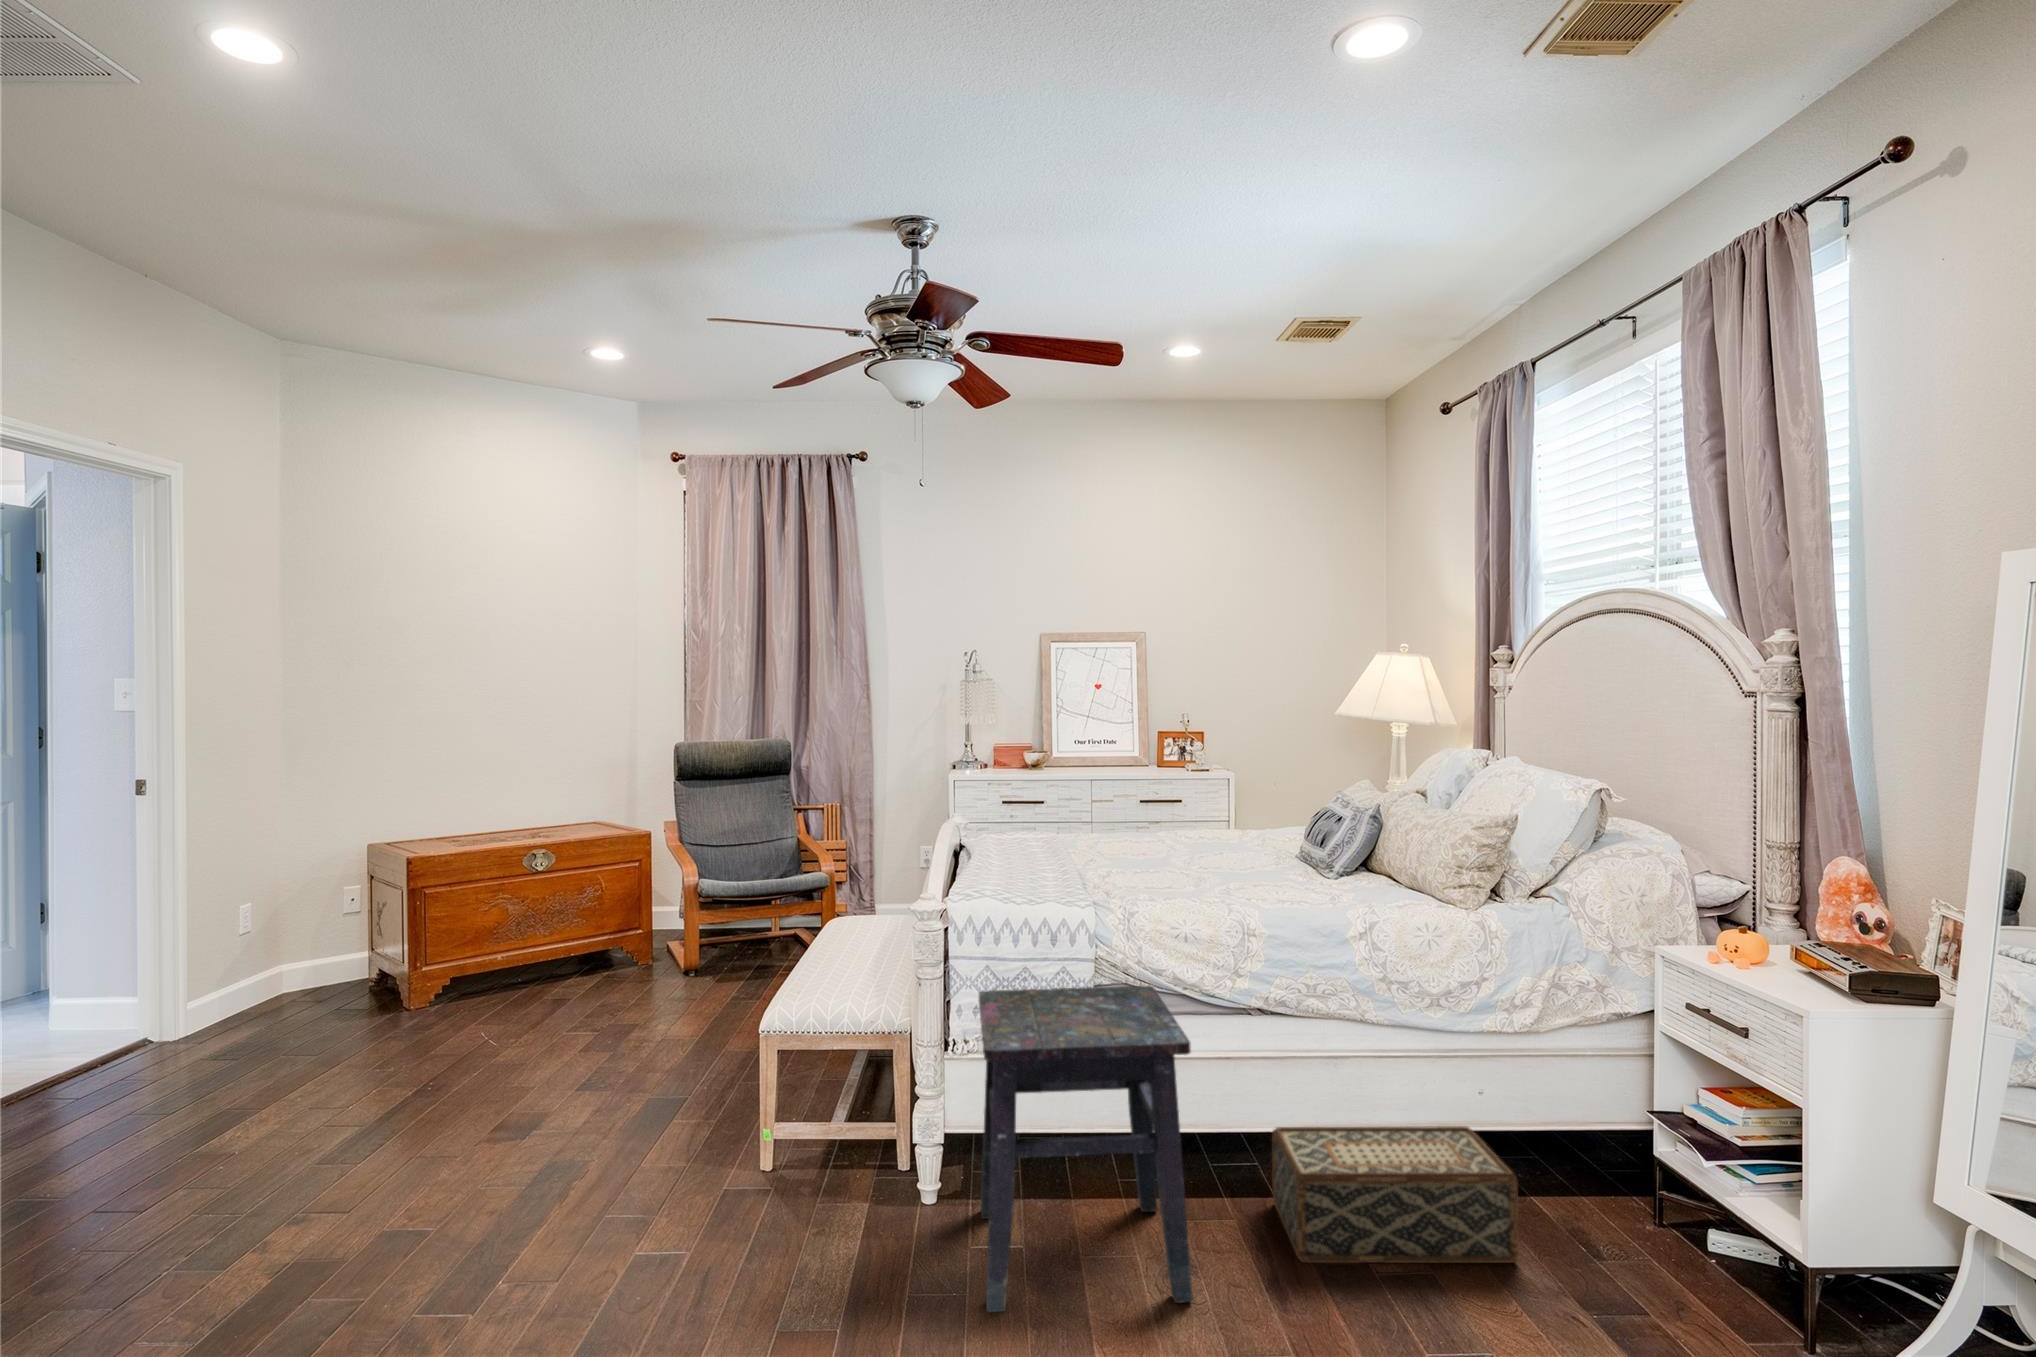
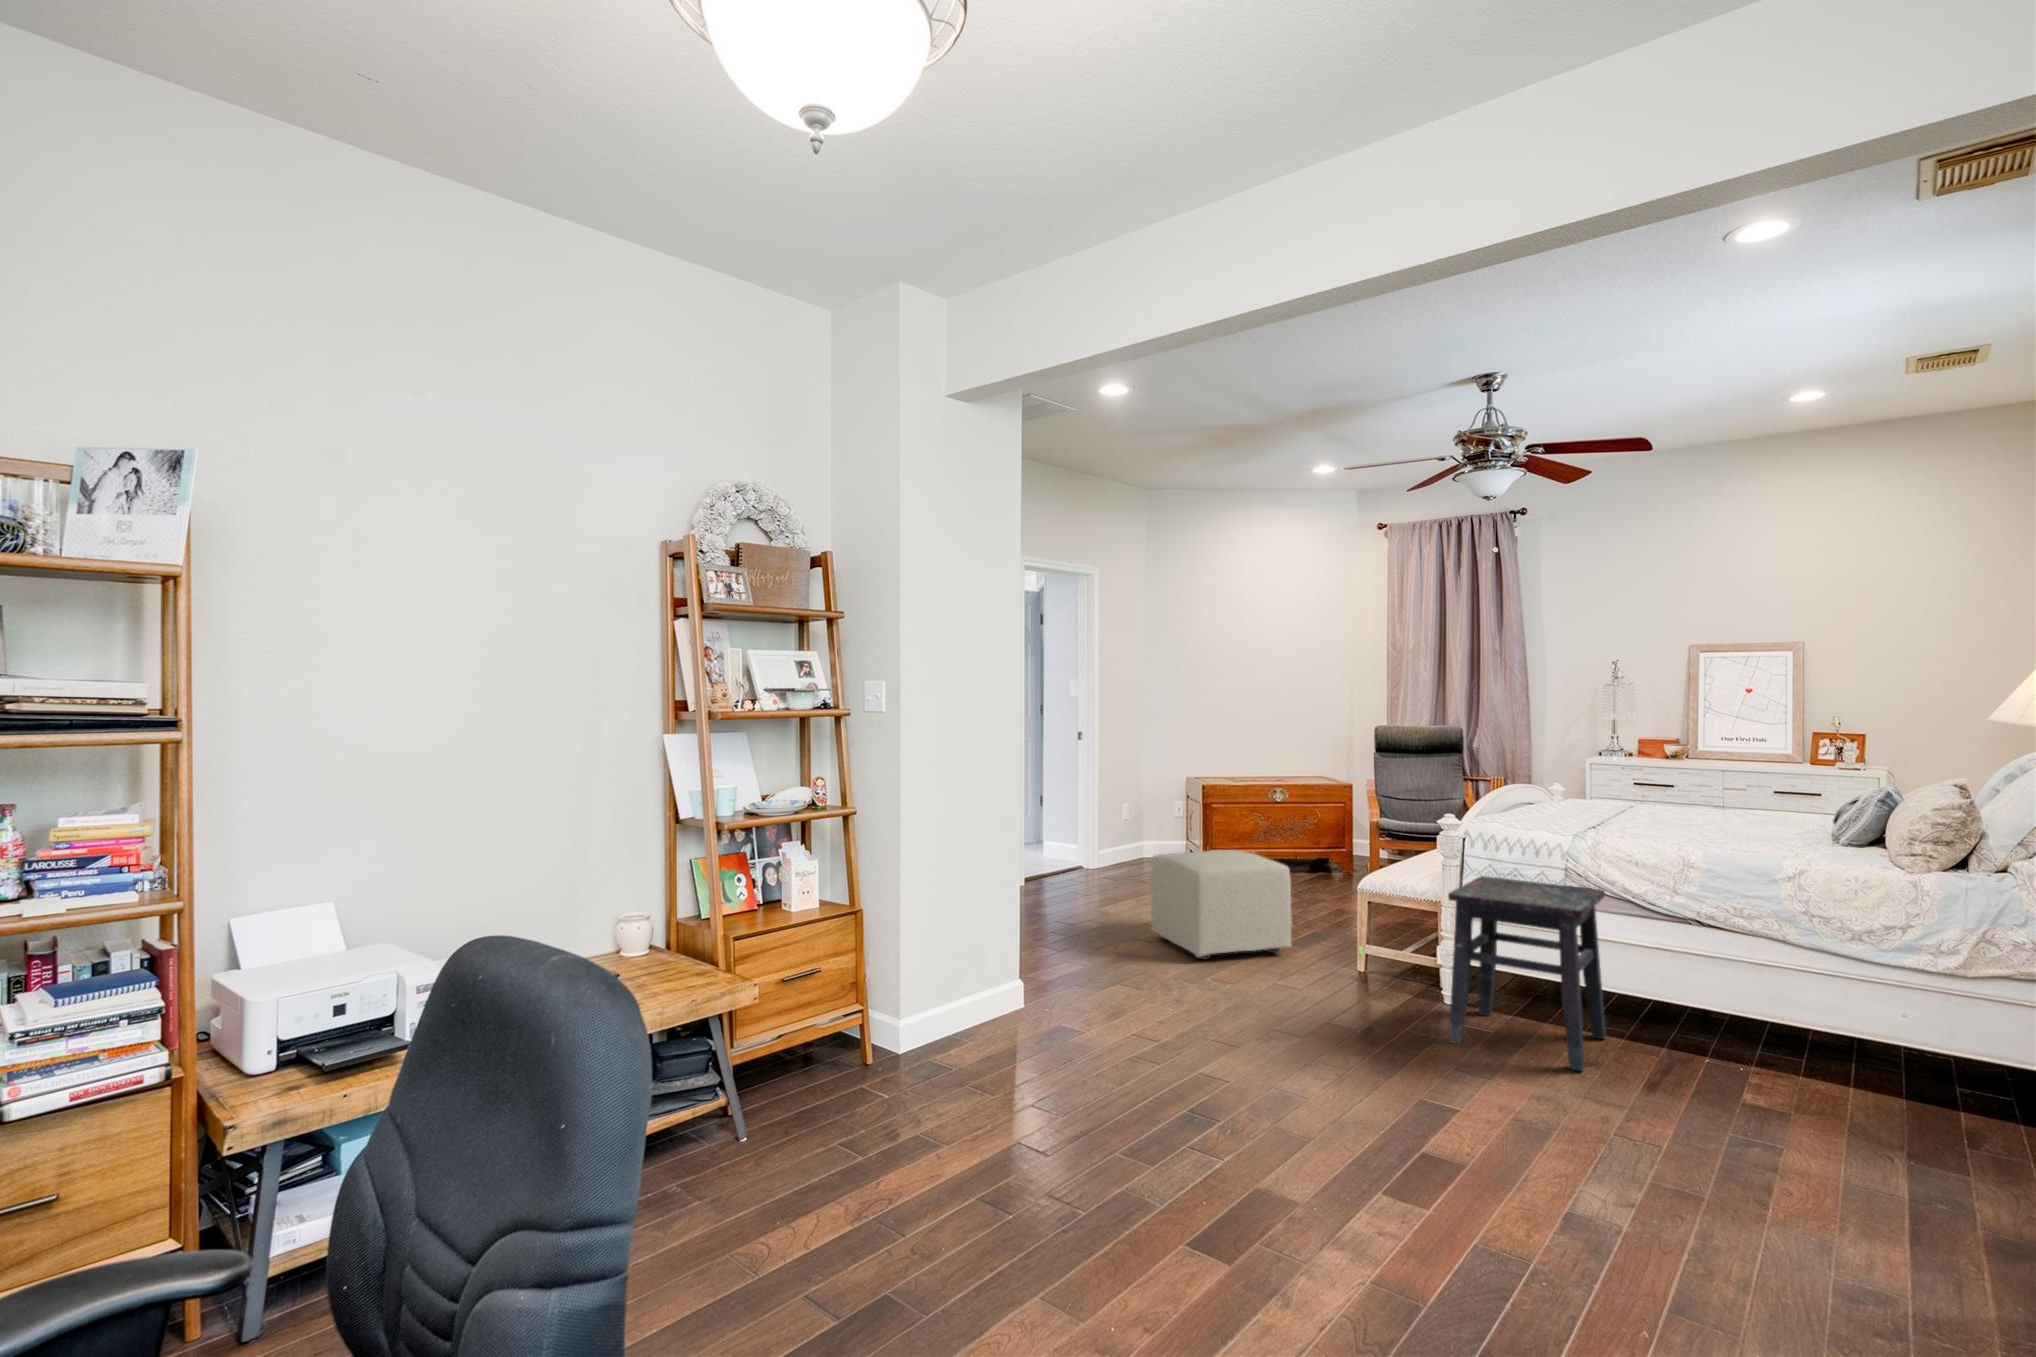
ottoman: none [326,993,632,1252] -> present [1151,850,1292,960]
woven basket: present [1272,1126,1518,1263] -> none [1686,1005,1890,1128]

